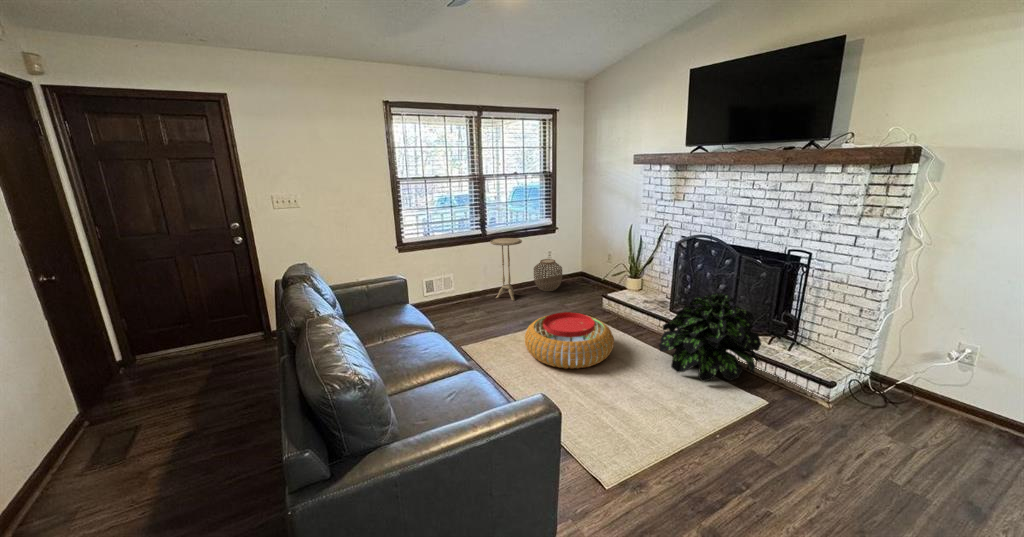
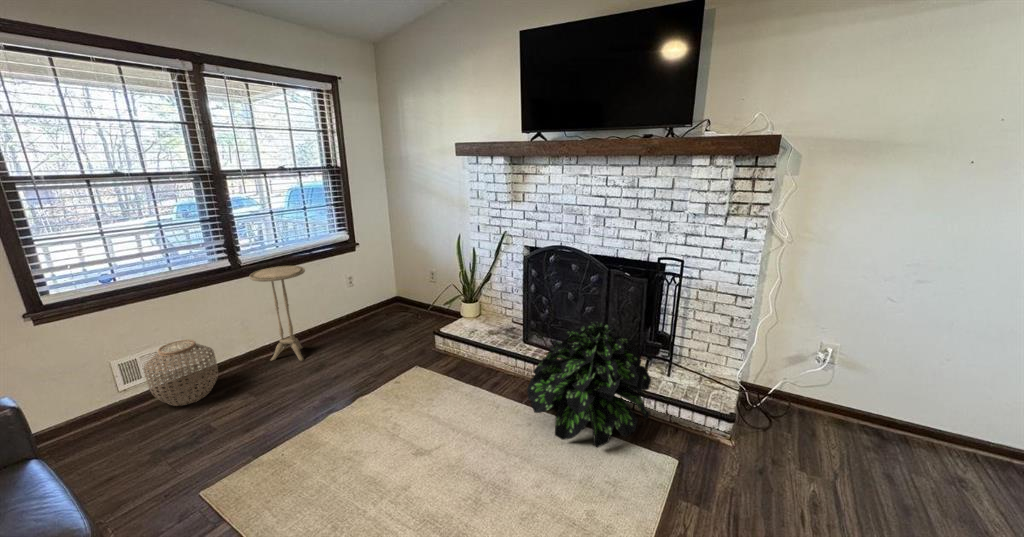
woven basket: present [534,259,562,291] -> present [144,340,218,406]
pouf: present [525,312,614,369] -> none [329,376,472,484]

